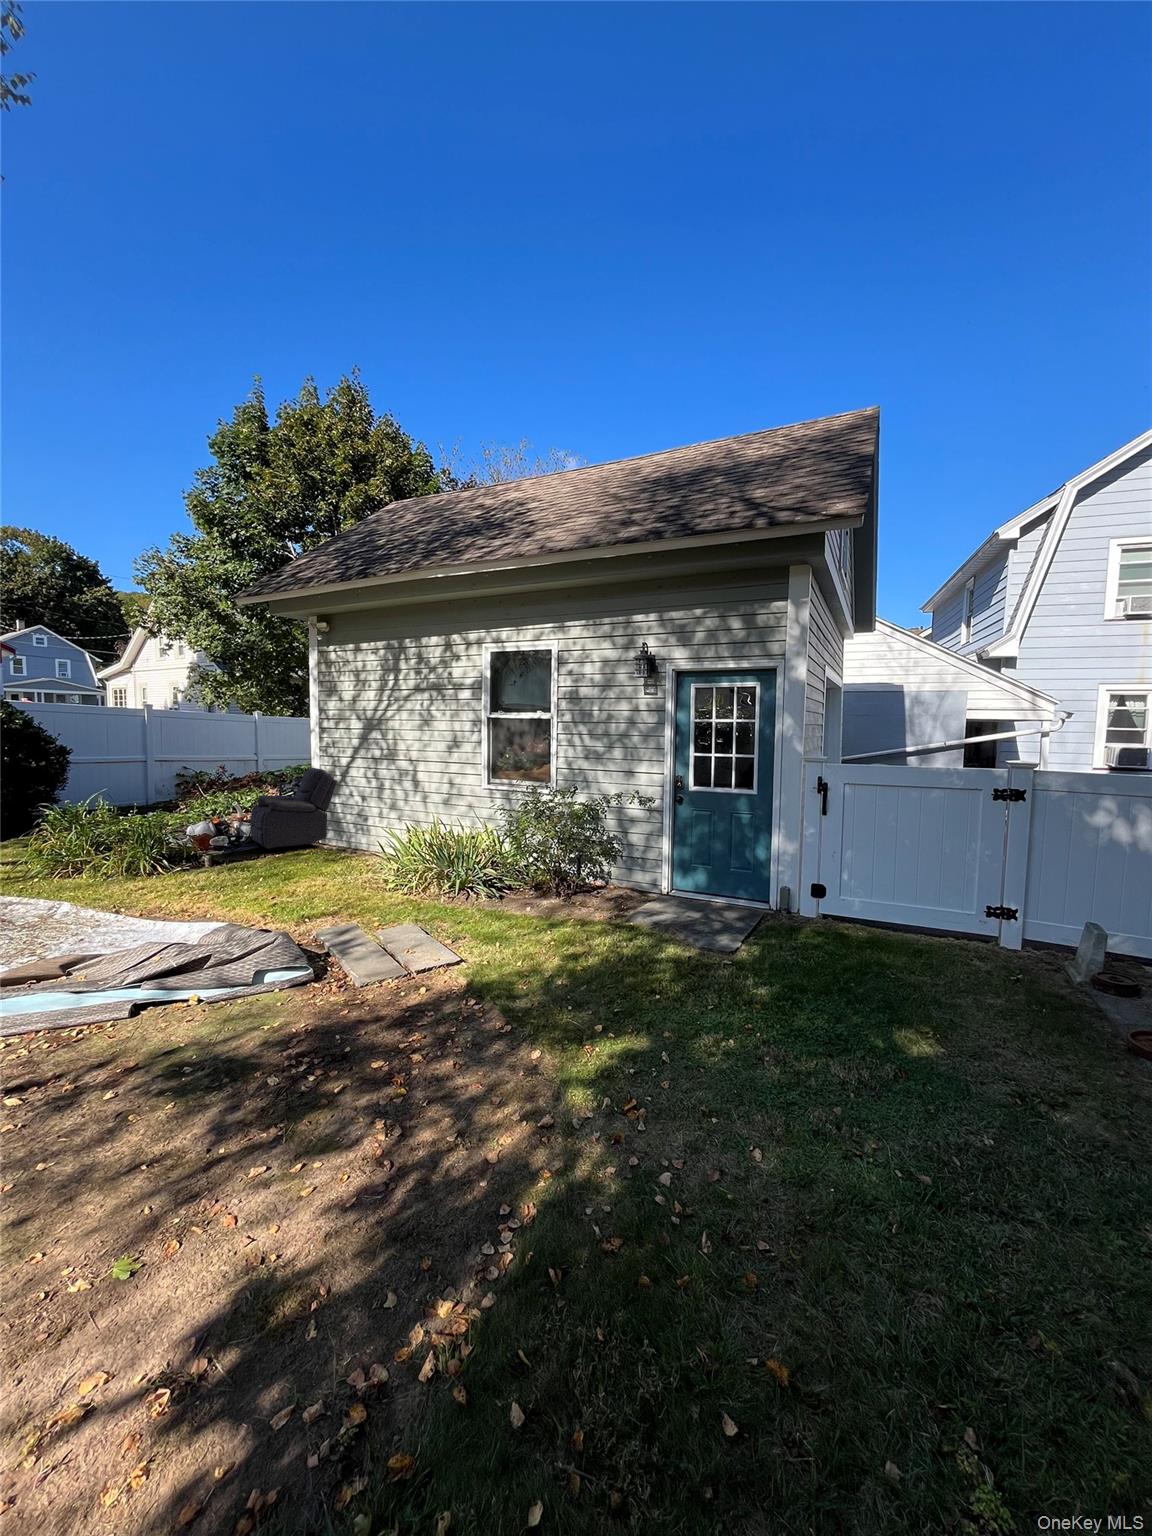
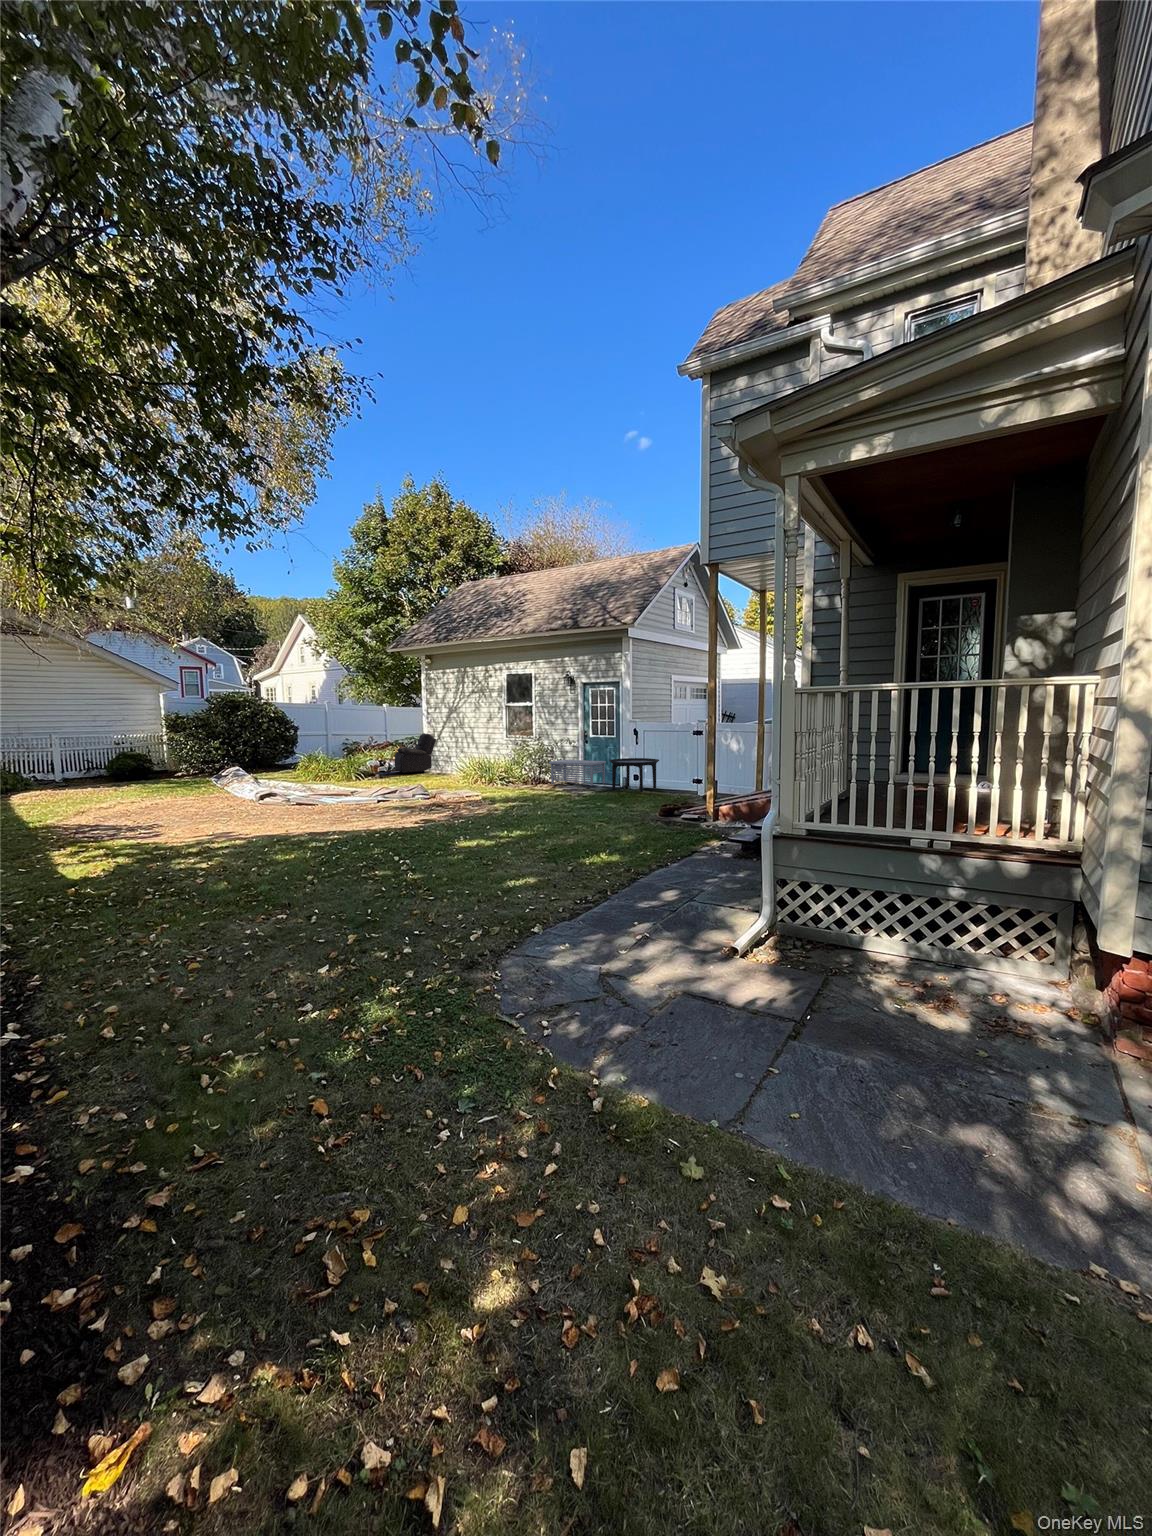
storage bench: none [605,837,734,910] -> present [549,760,606,786]
round table: none [779,845,913,945] -> present [609,758,659,792]

